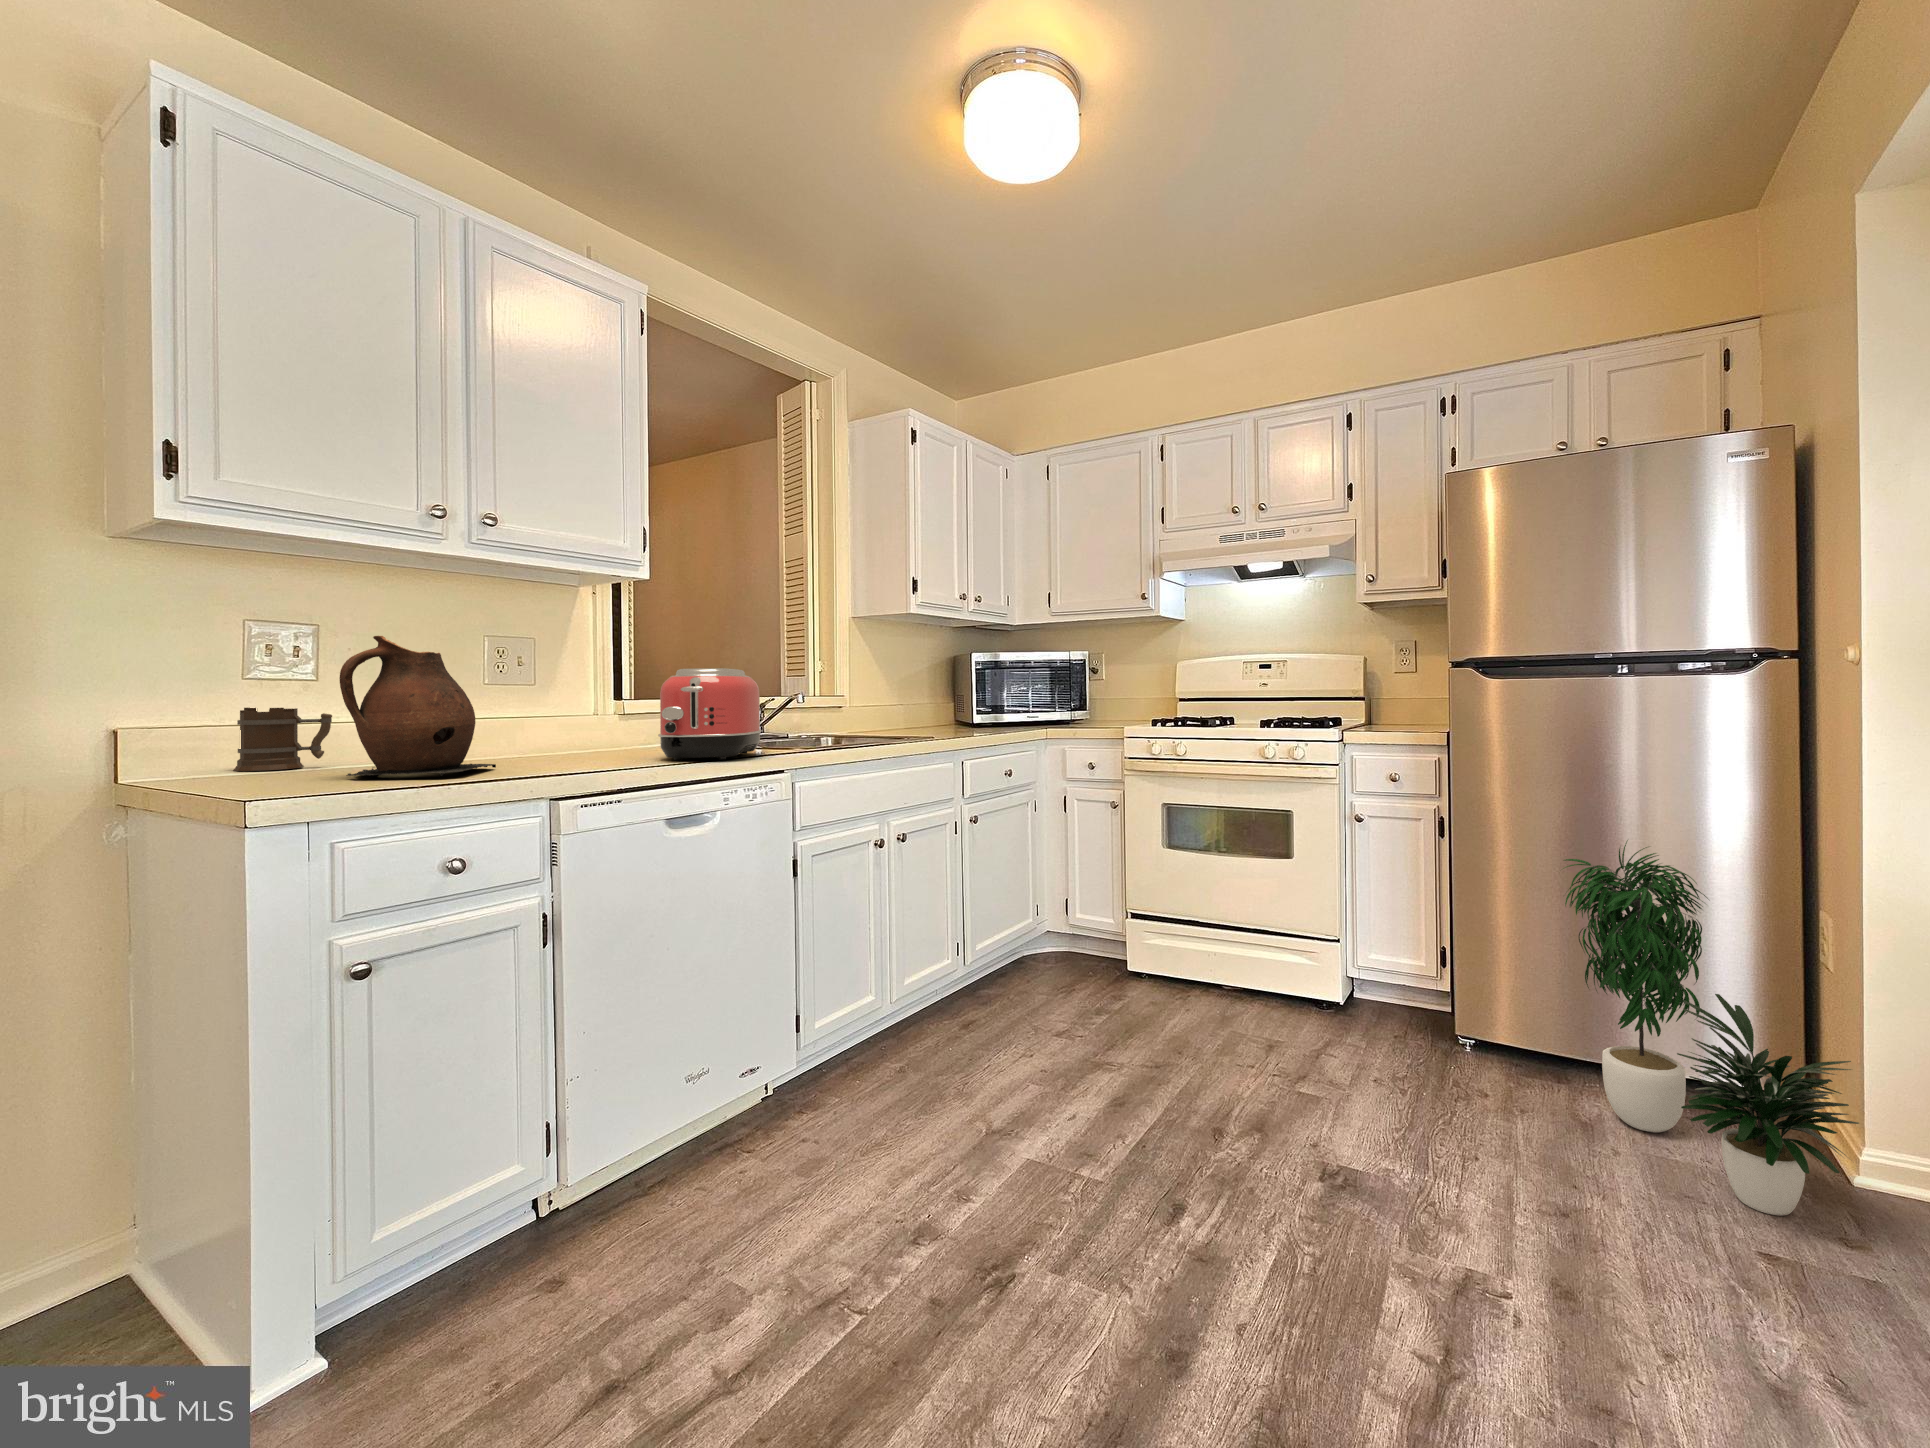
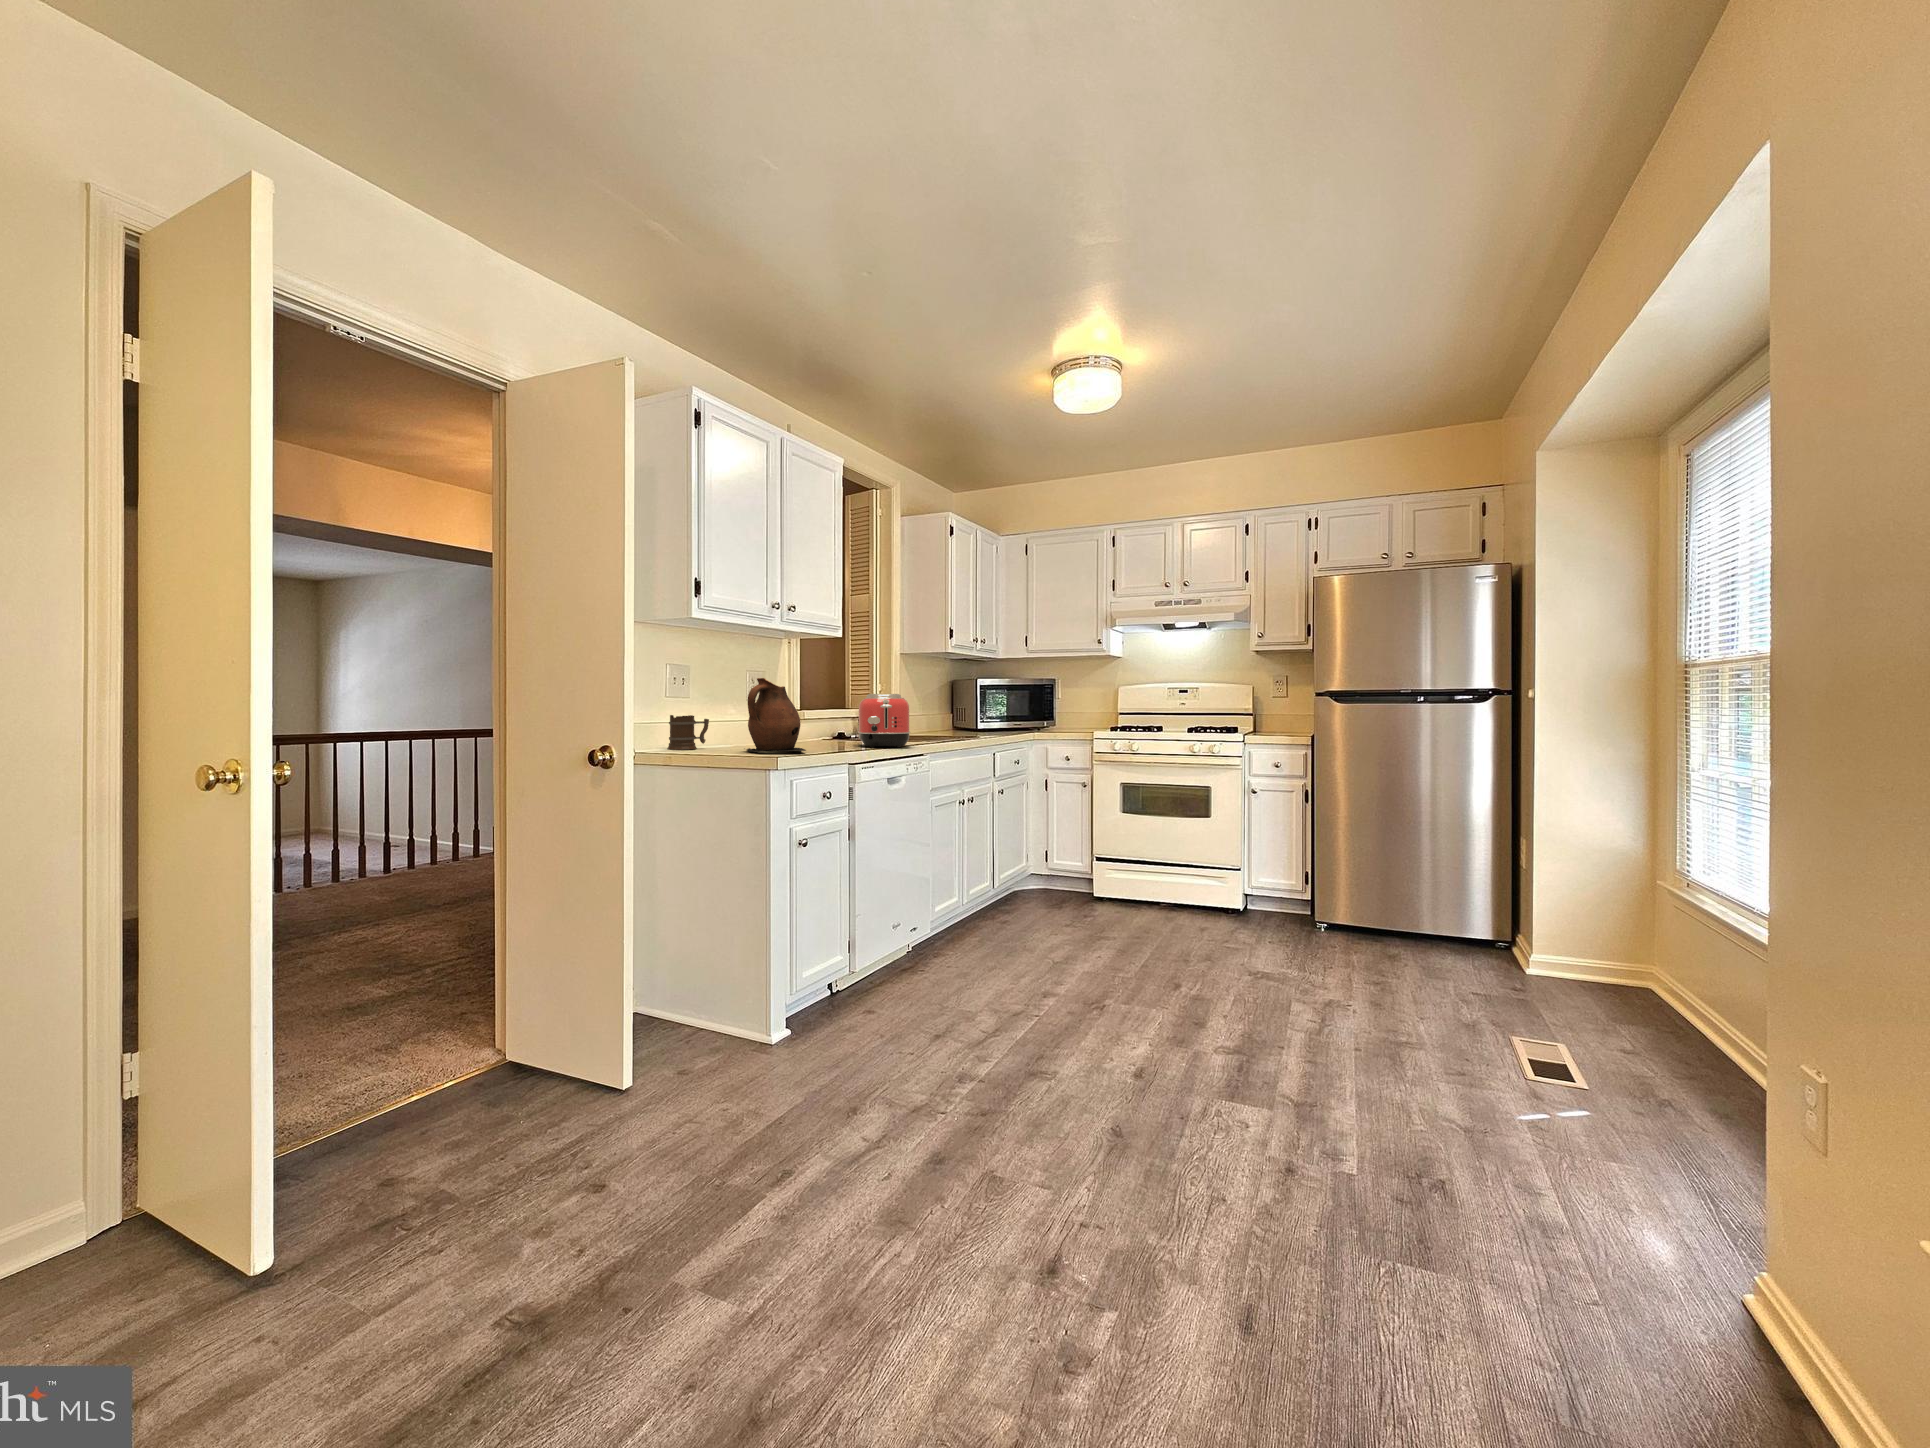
potted plant: present [1563,840,1859,1216] -> none [1377,797,1524,988]

